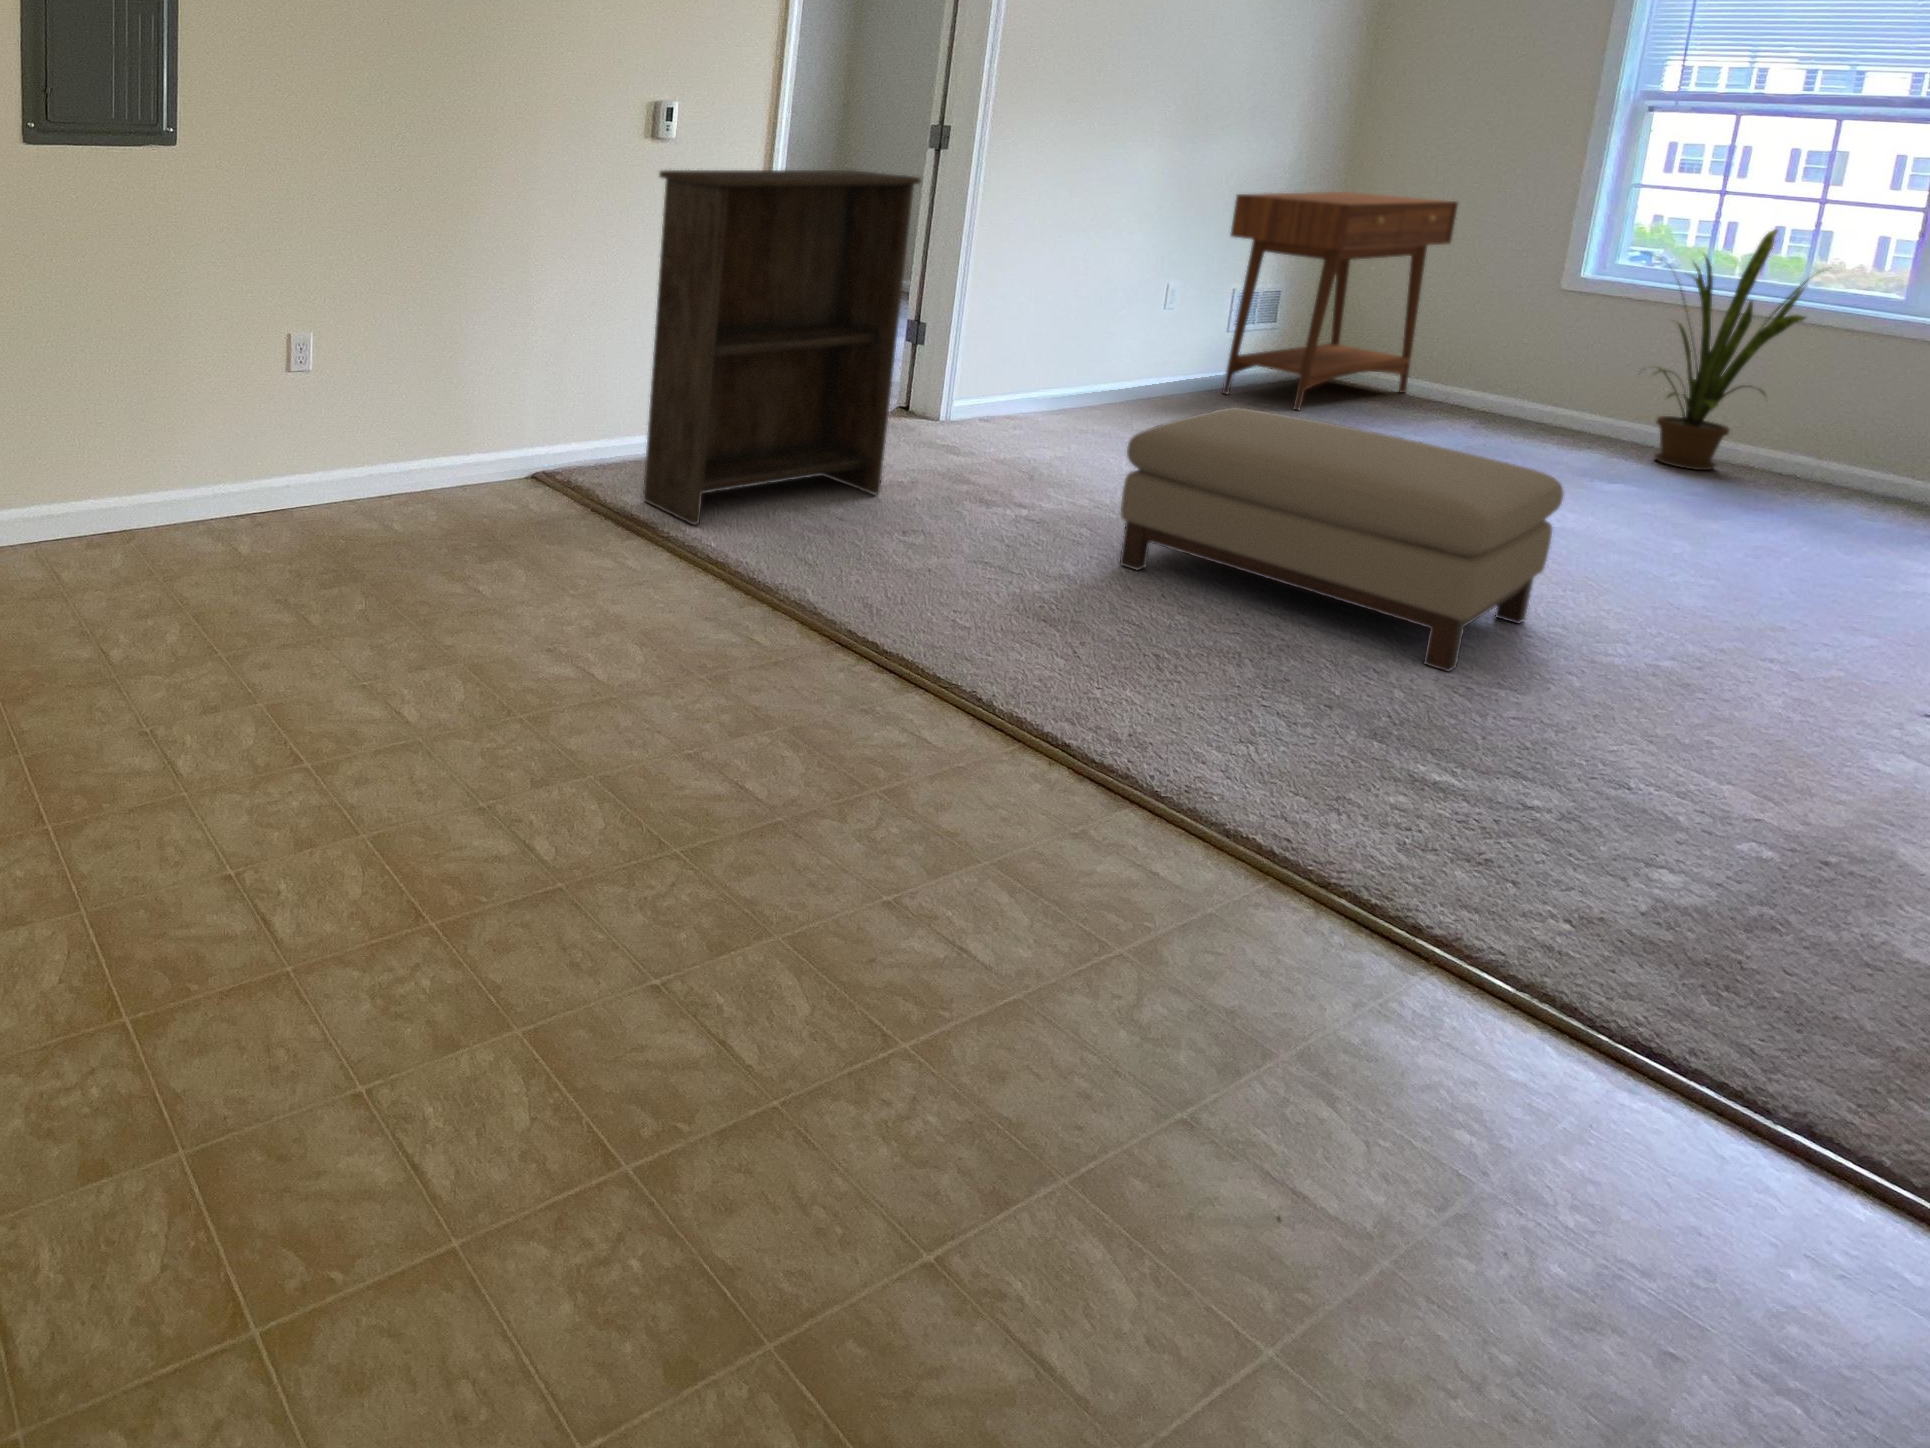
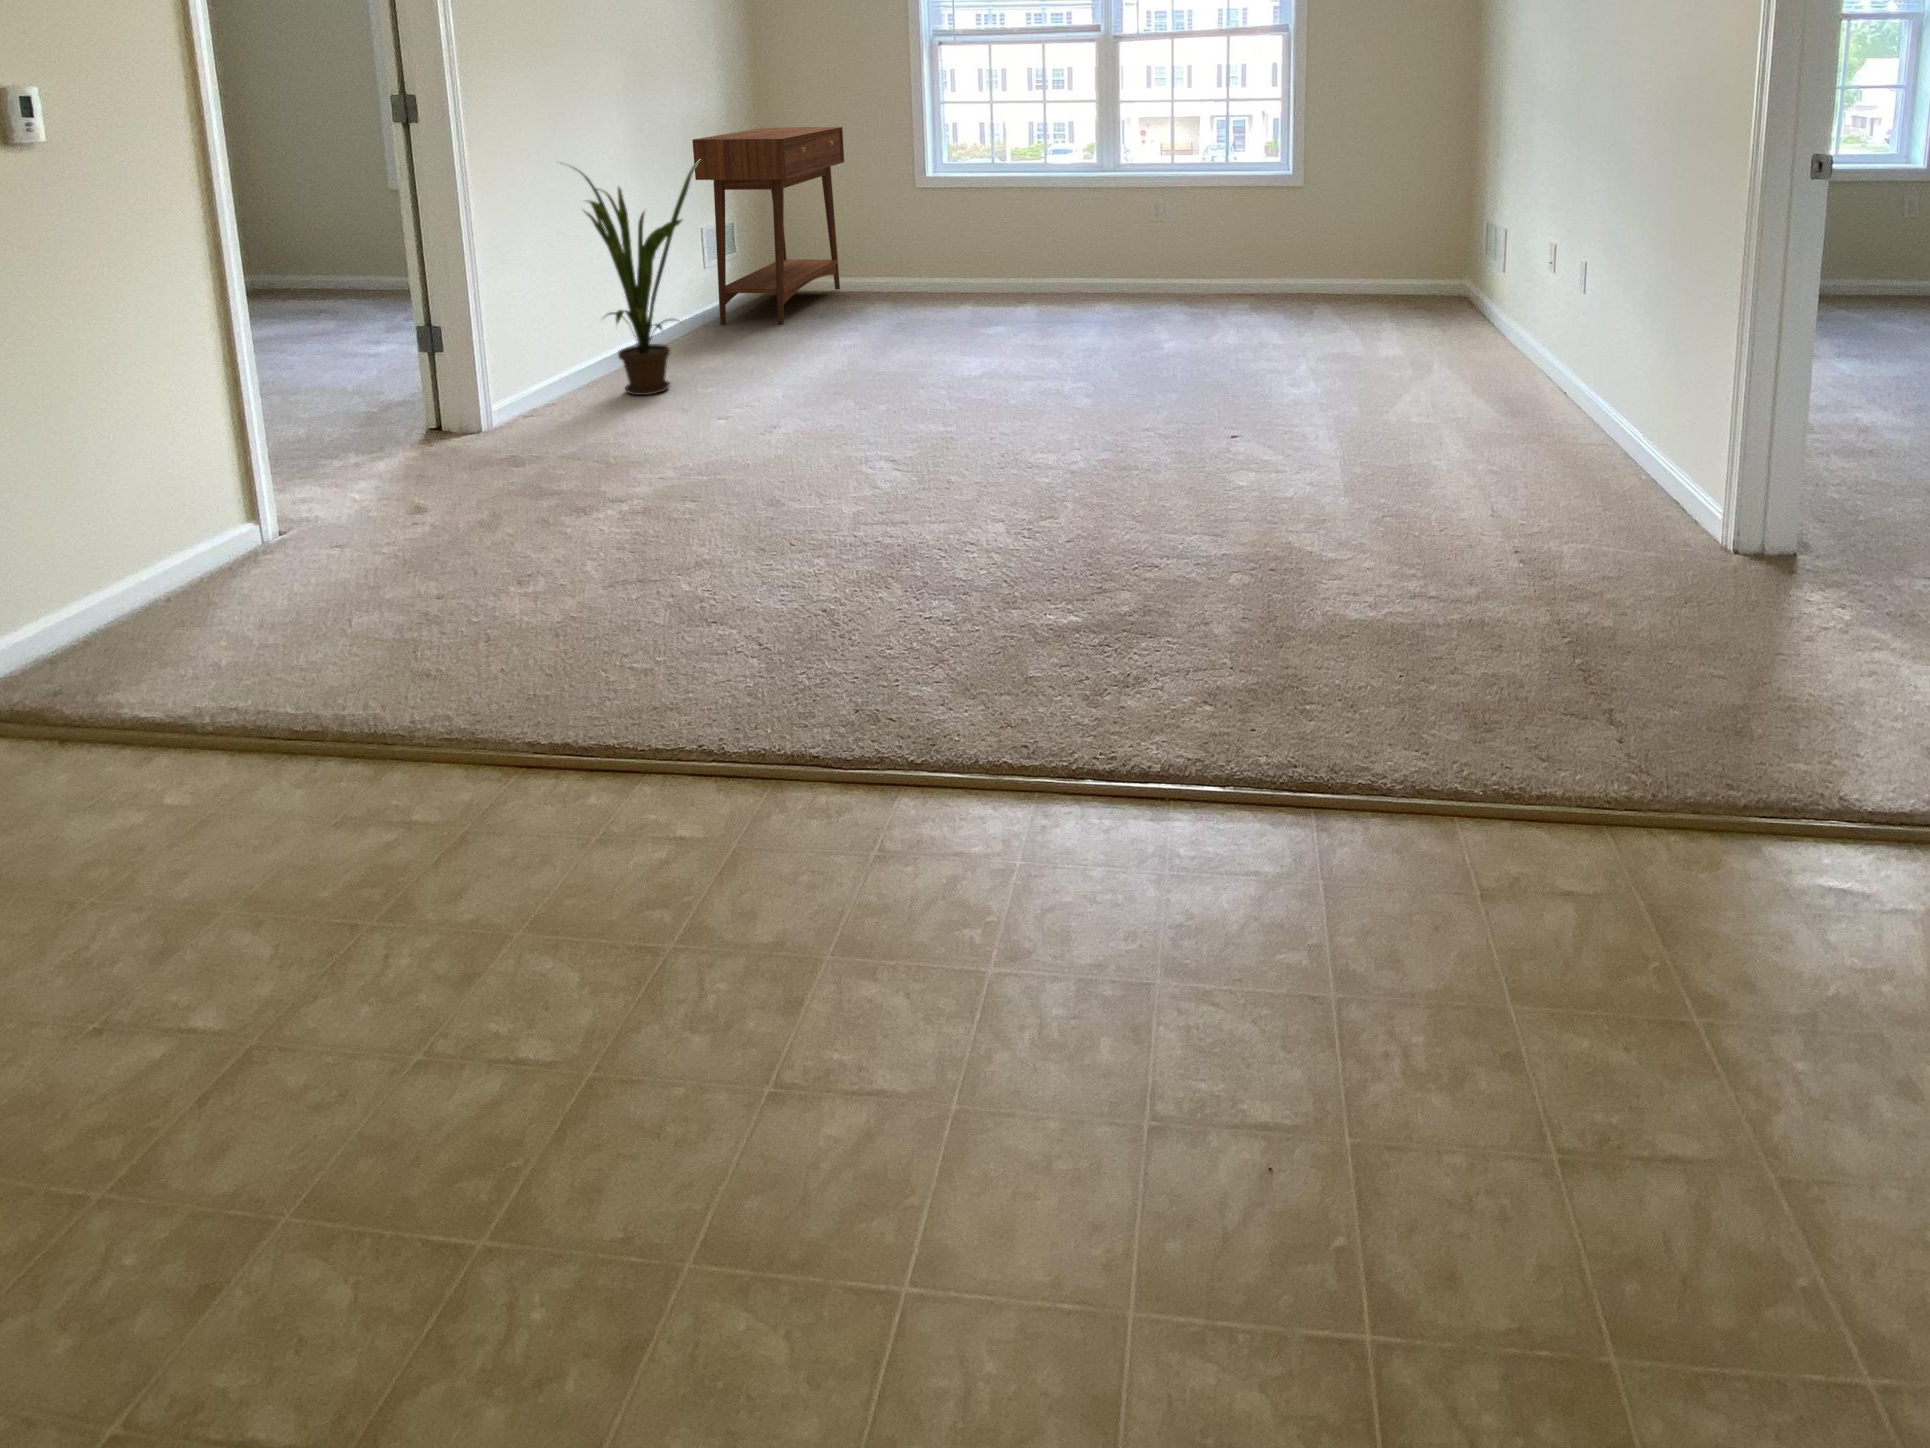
bookshelf: present [643,170,921,525] -> none [33,162,471,692]
house plant: present [1654,230,1808,470] -> present [574,161,699,395]
ottoman: present [1120,407,1563,672] -> none [726,337,1023,528]

